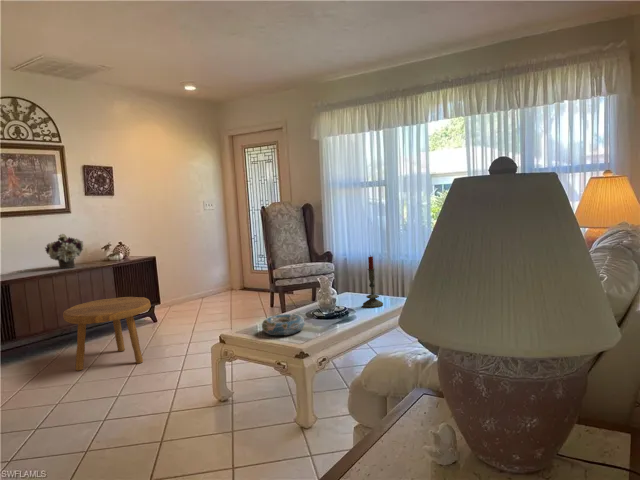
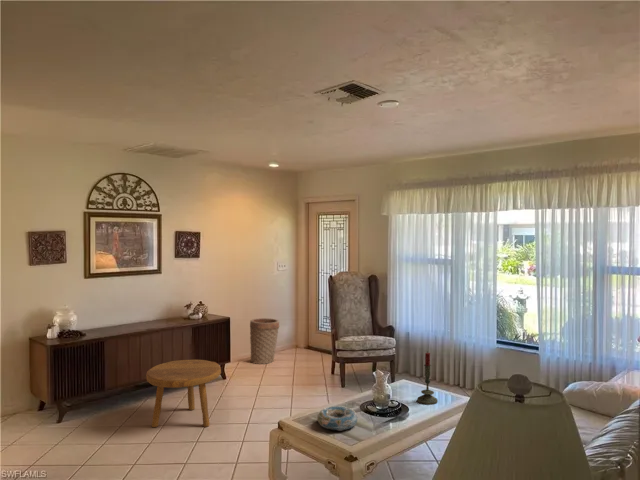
flower arrangement: present [45,234,83,269] -> none [136,294,169,326]
basket: none [179,260,212,307] -> present [250,318,279,364]

